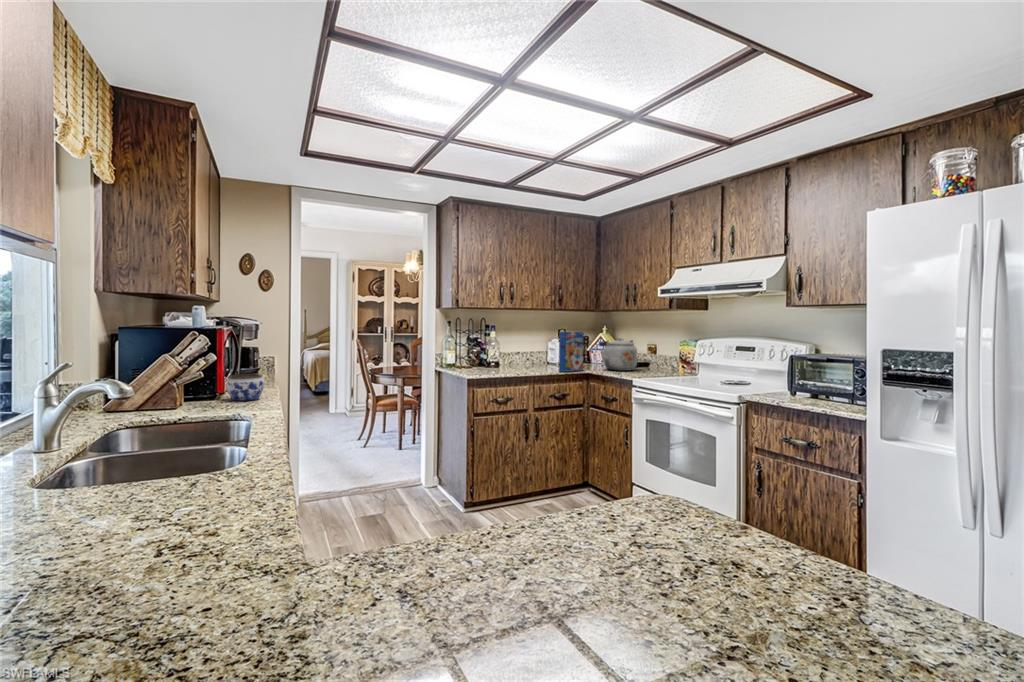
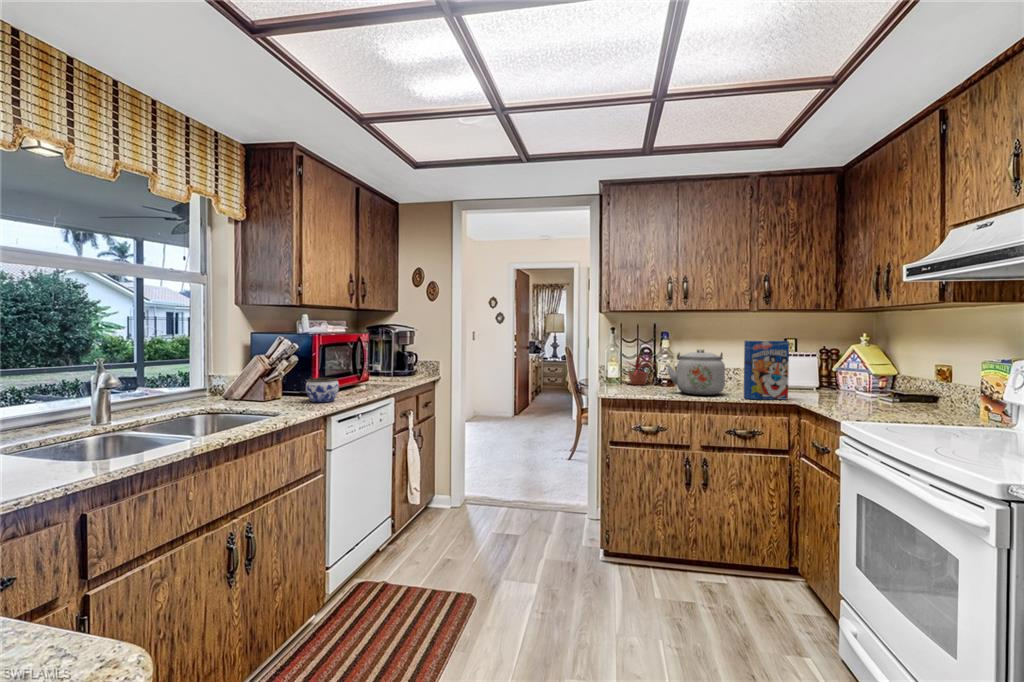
kettle: present [599,338,637,371] -> present [667,349,725,395]
potted plant: none [452,342,484,368] -> present [627,355,651,385]

